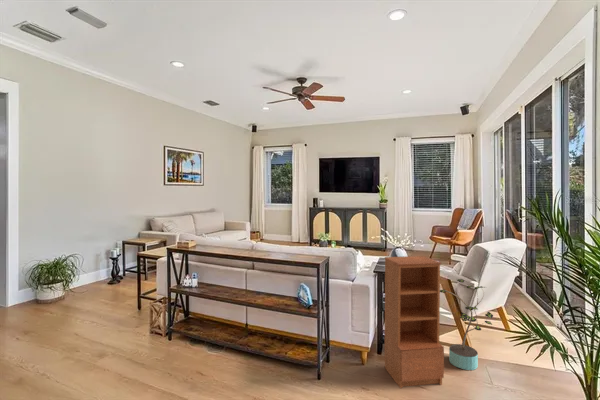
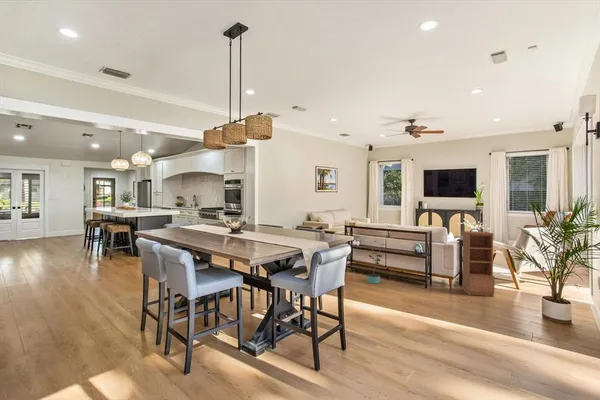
potted plant: present [440,279,493,370] -> present [363,241,384,283]

